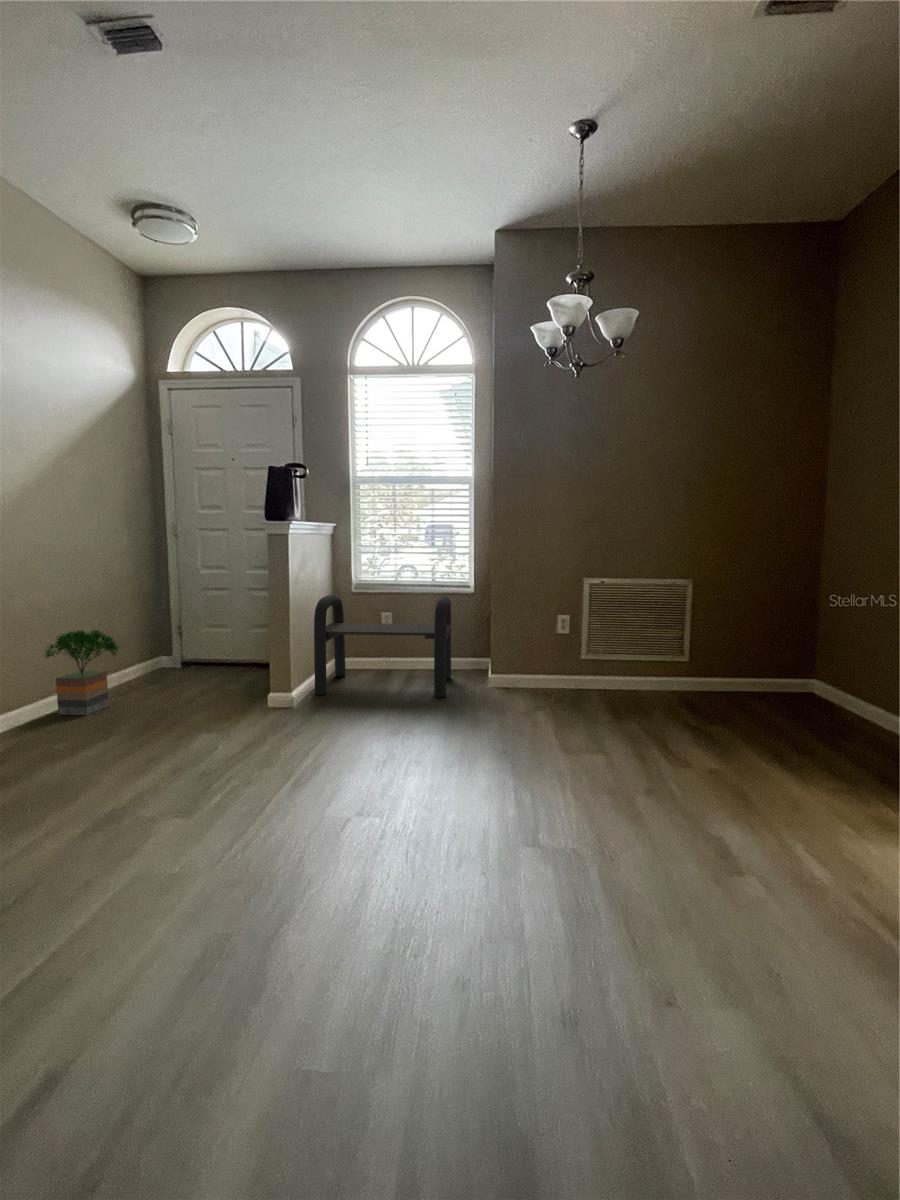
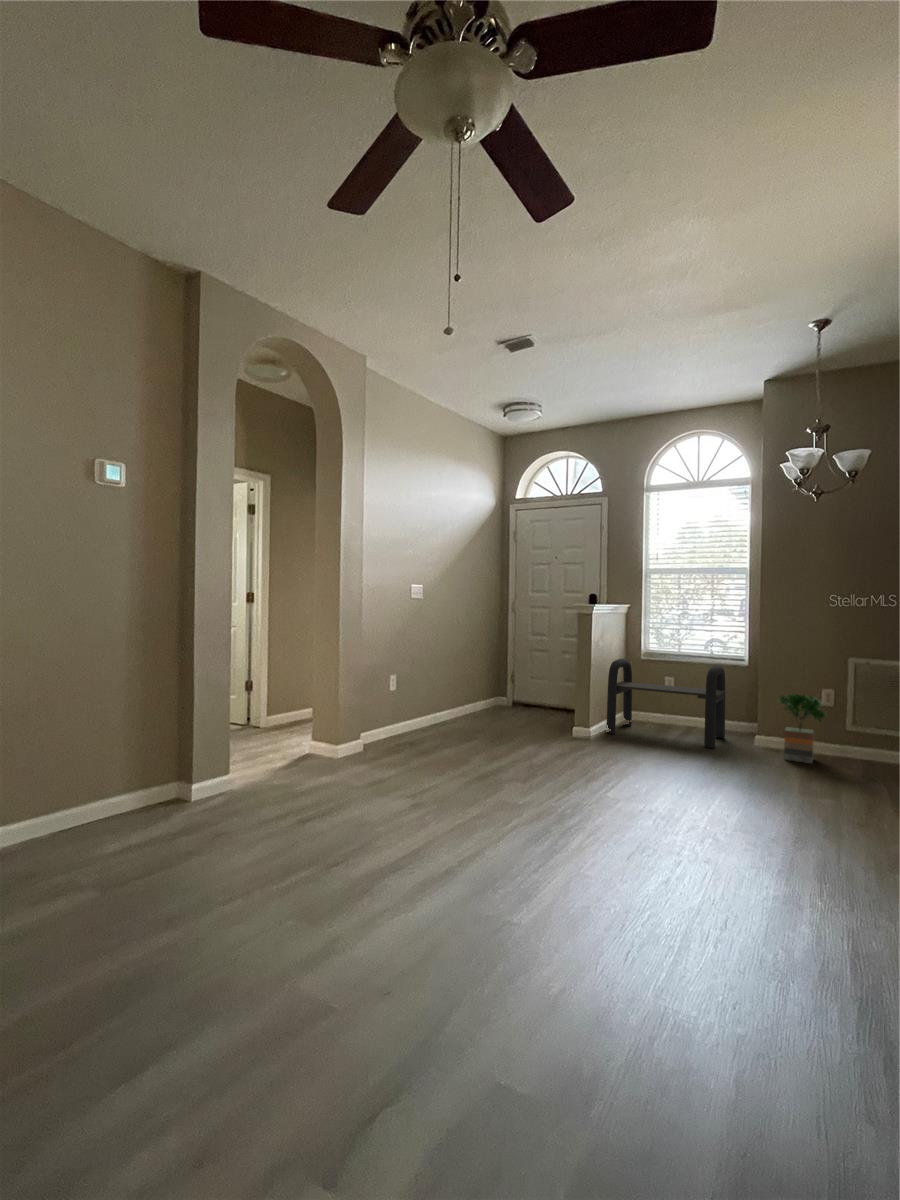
potted tree: present [44,630,120,715] -> present [778,694,826,763]

